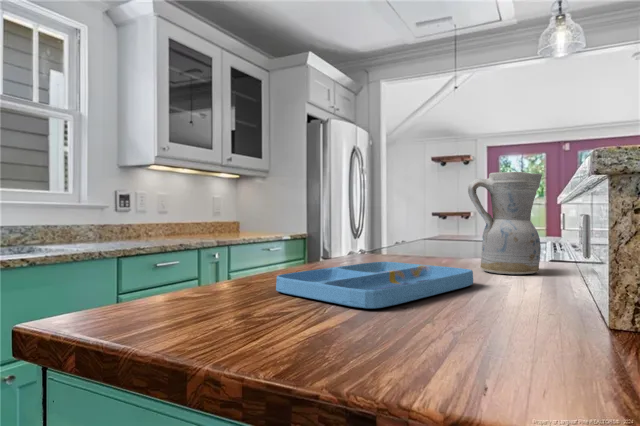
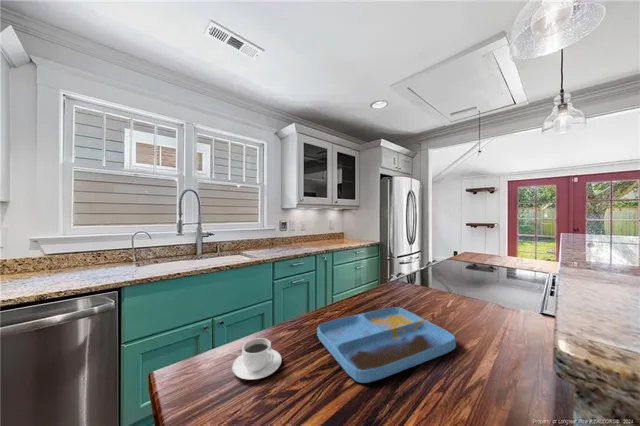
ceramic pitcher: present [468,172,542,274] -> none [462,251,525,333]
coffee cup: none [156,276,241,322] -> present [232,338,281,380]

